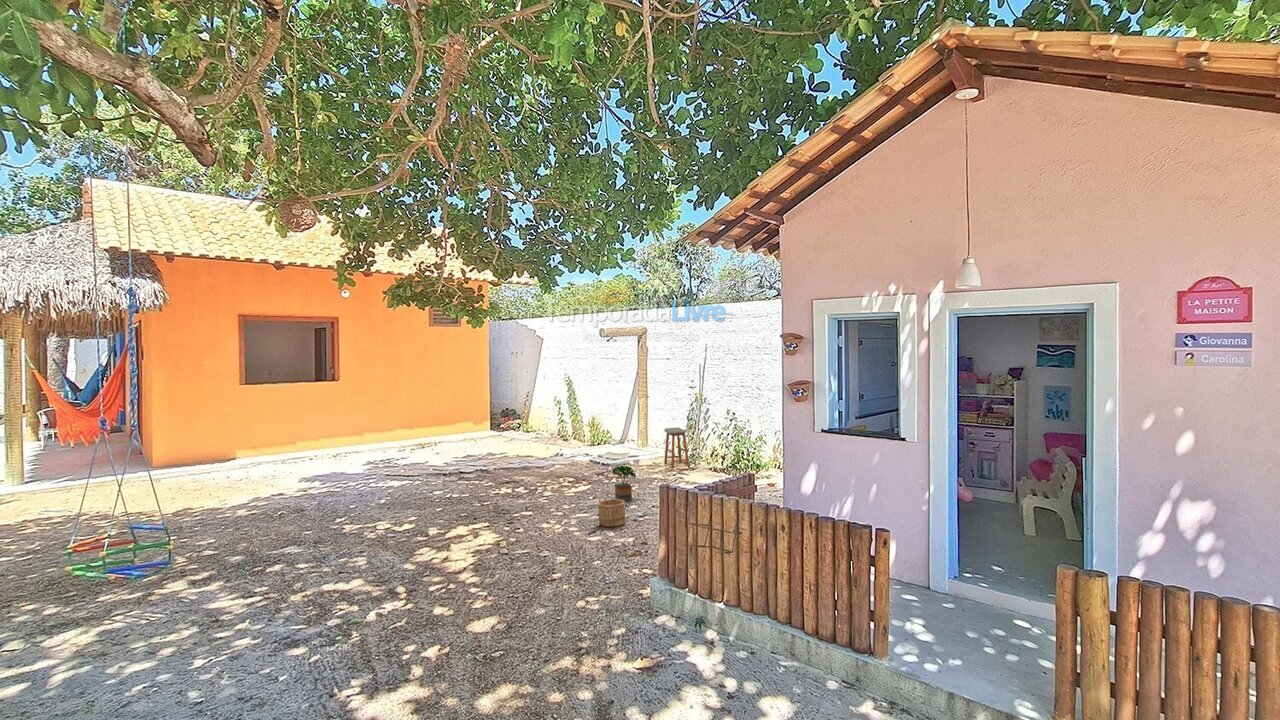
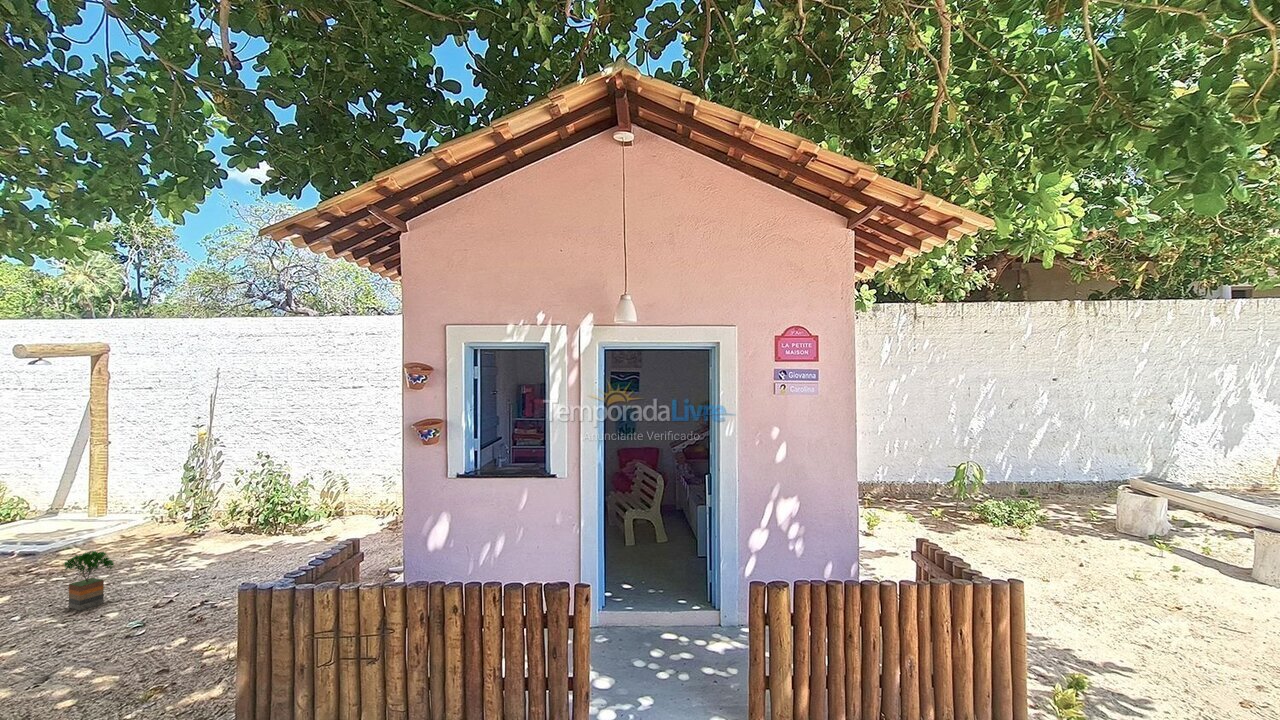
stool: present [664,427,689,468] -> none [145,483,190,540]
wooden bucket: present [597,499,625,527] -> none [44,608,104,660]

